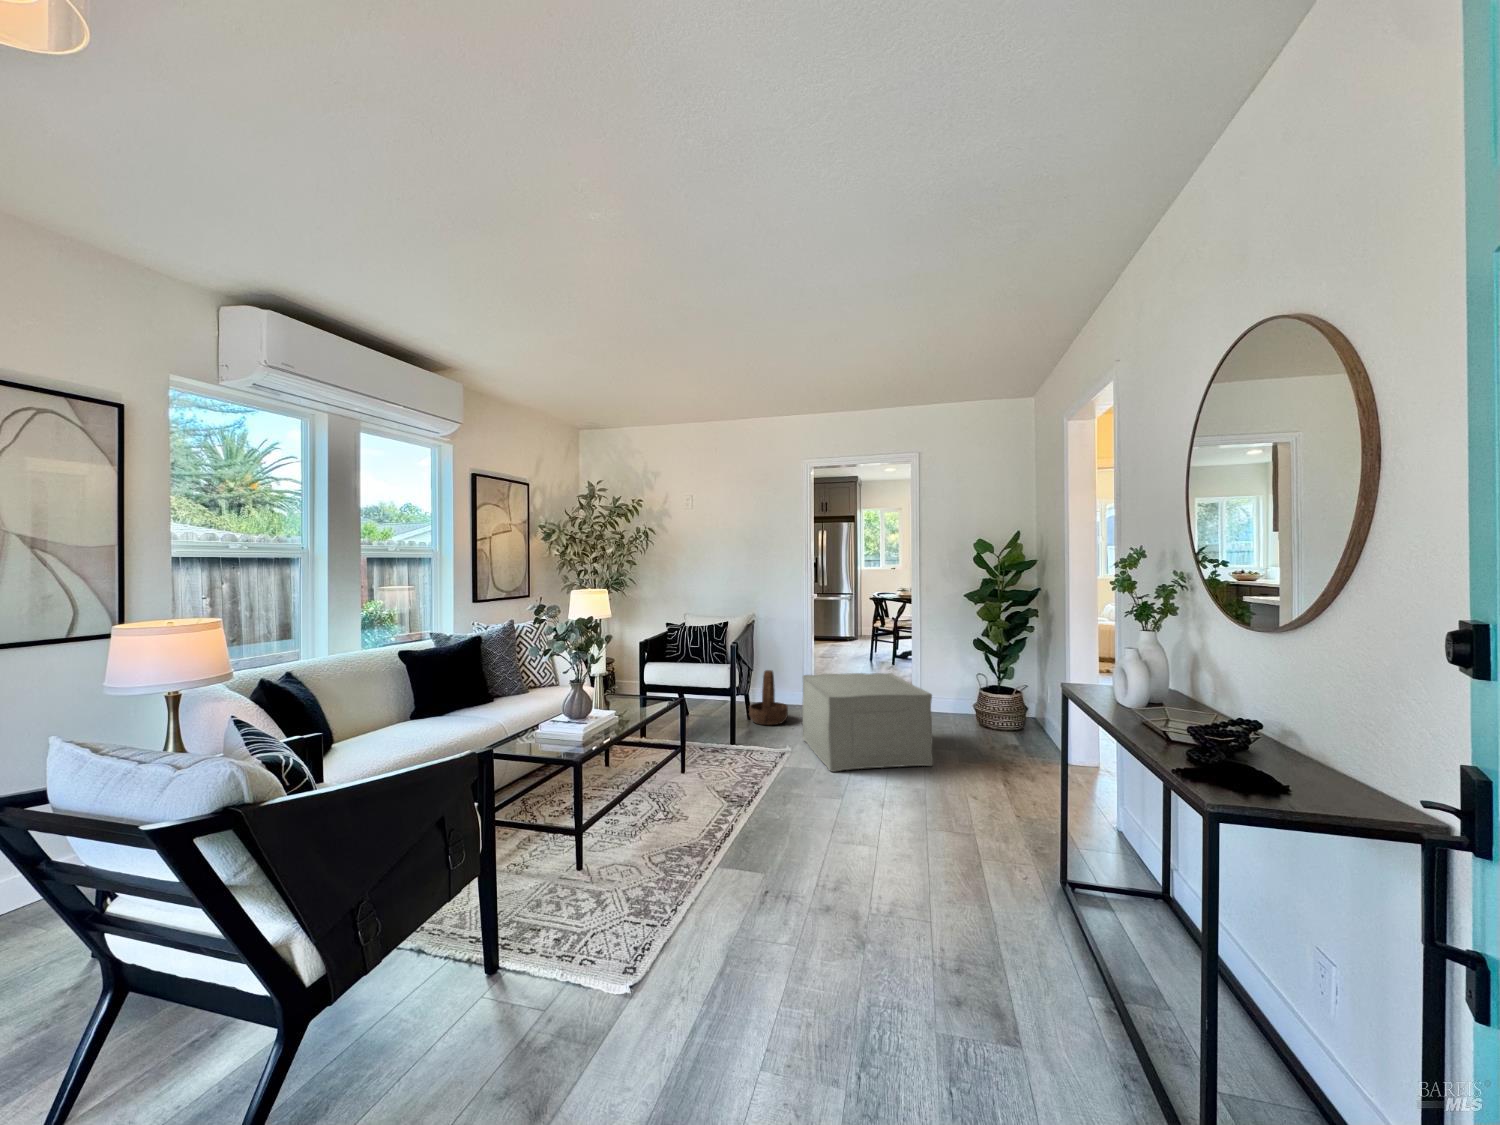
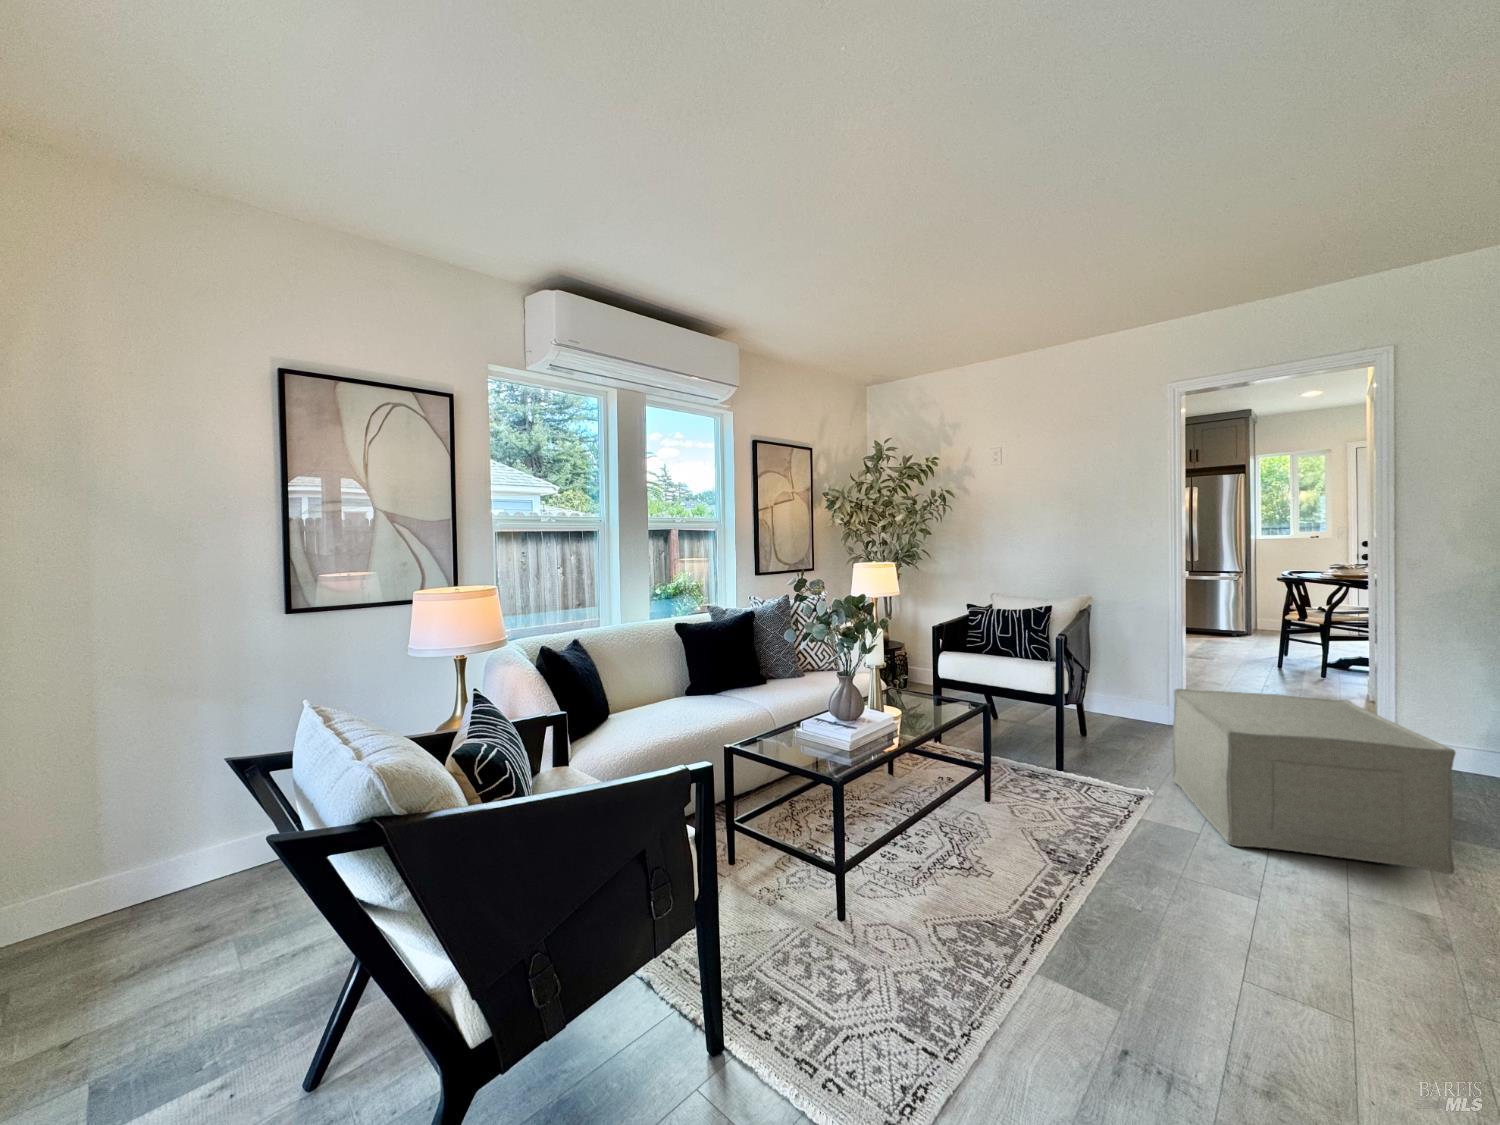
basket: present [749,670,788,725] -> none [1084,674,1145,751]

